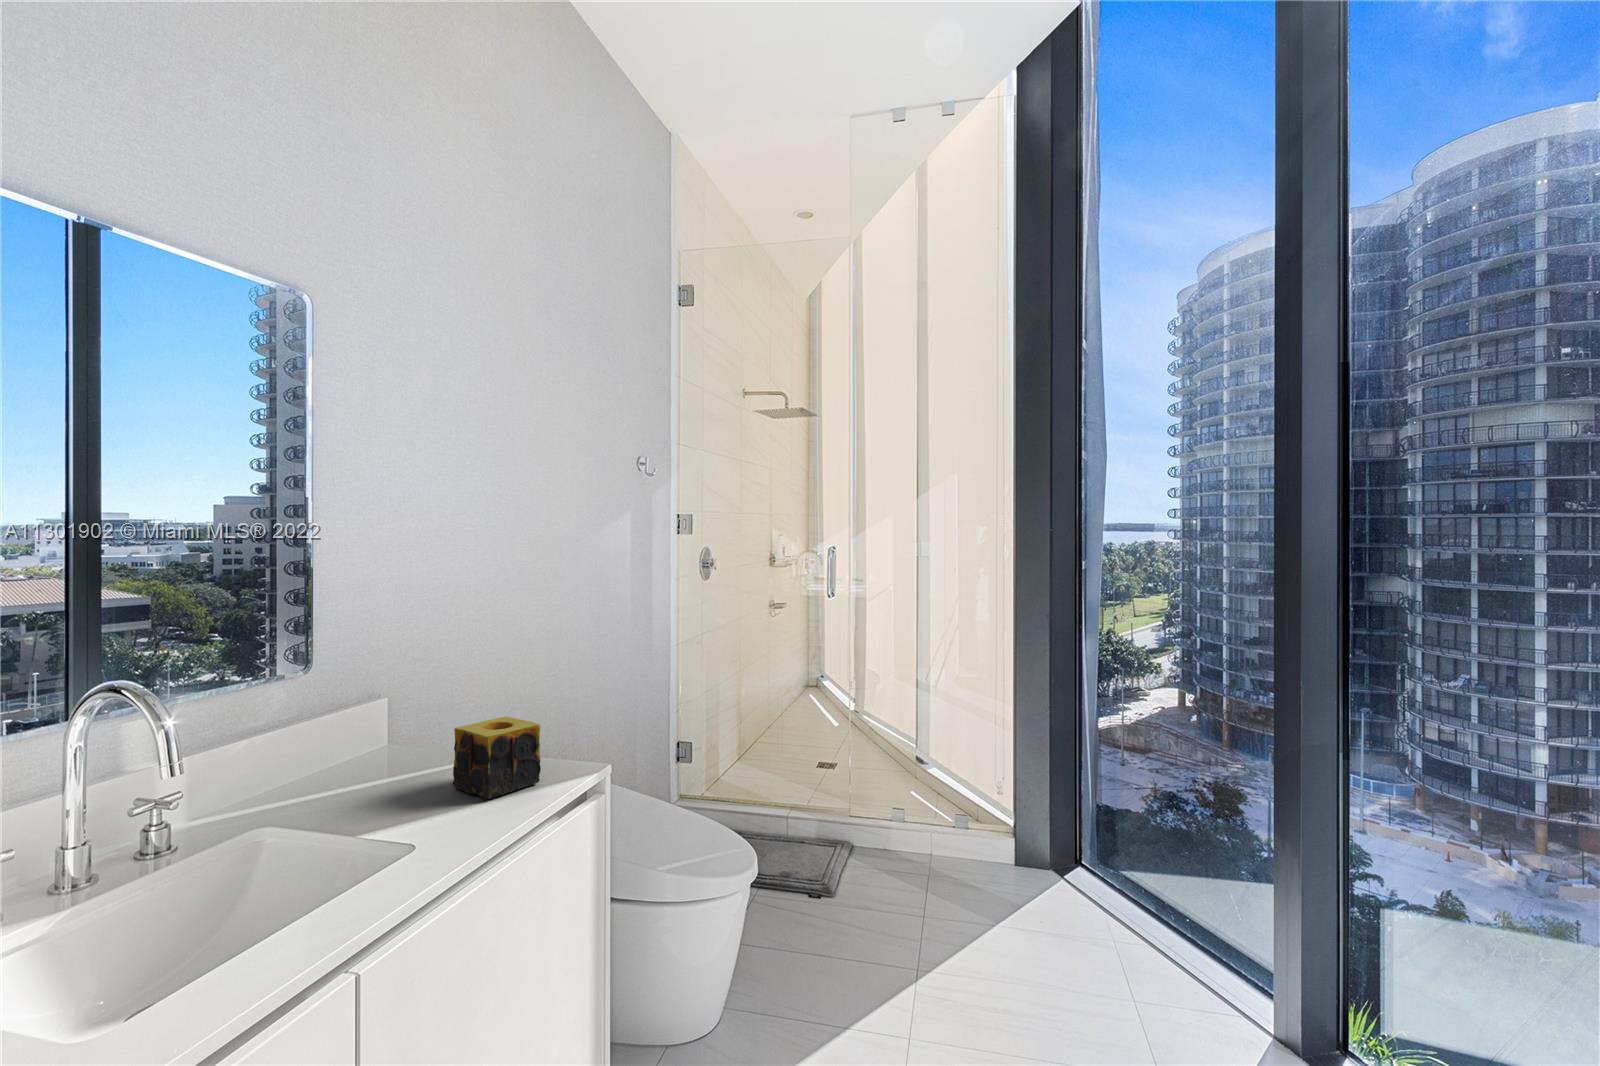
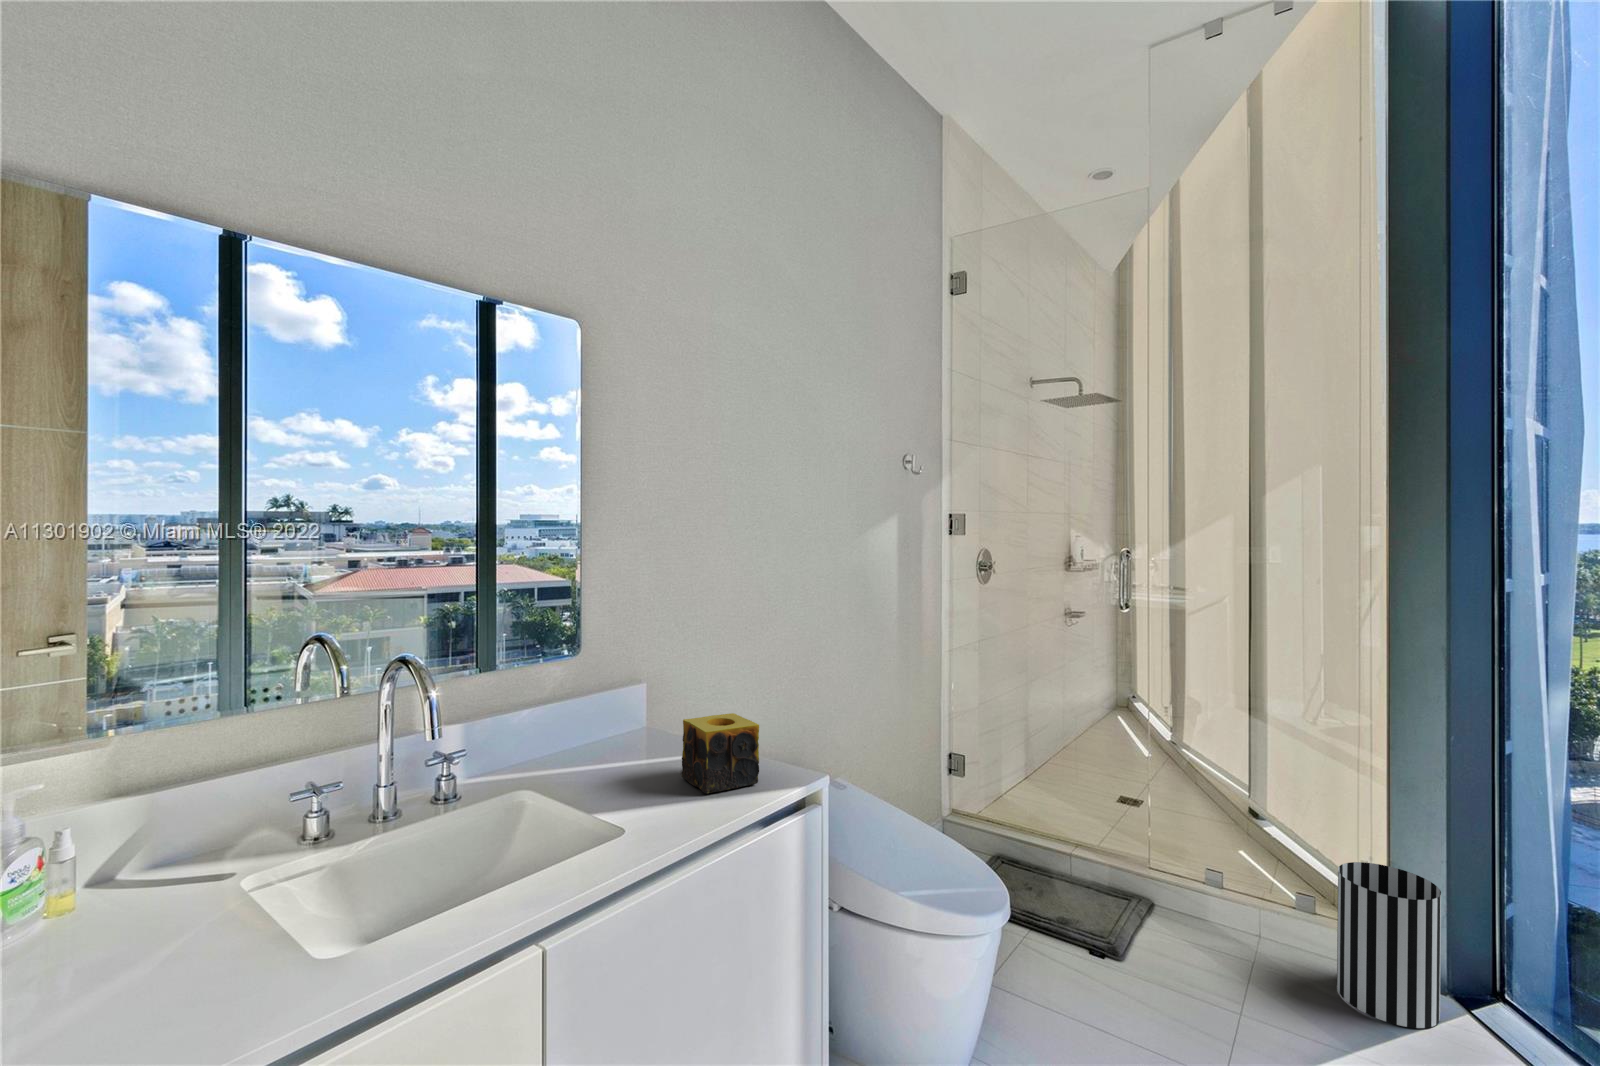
wastebasket: none [984,783,1048,900] -> present [1337,862,1441,1028]

